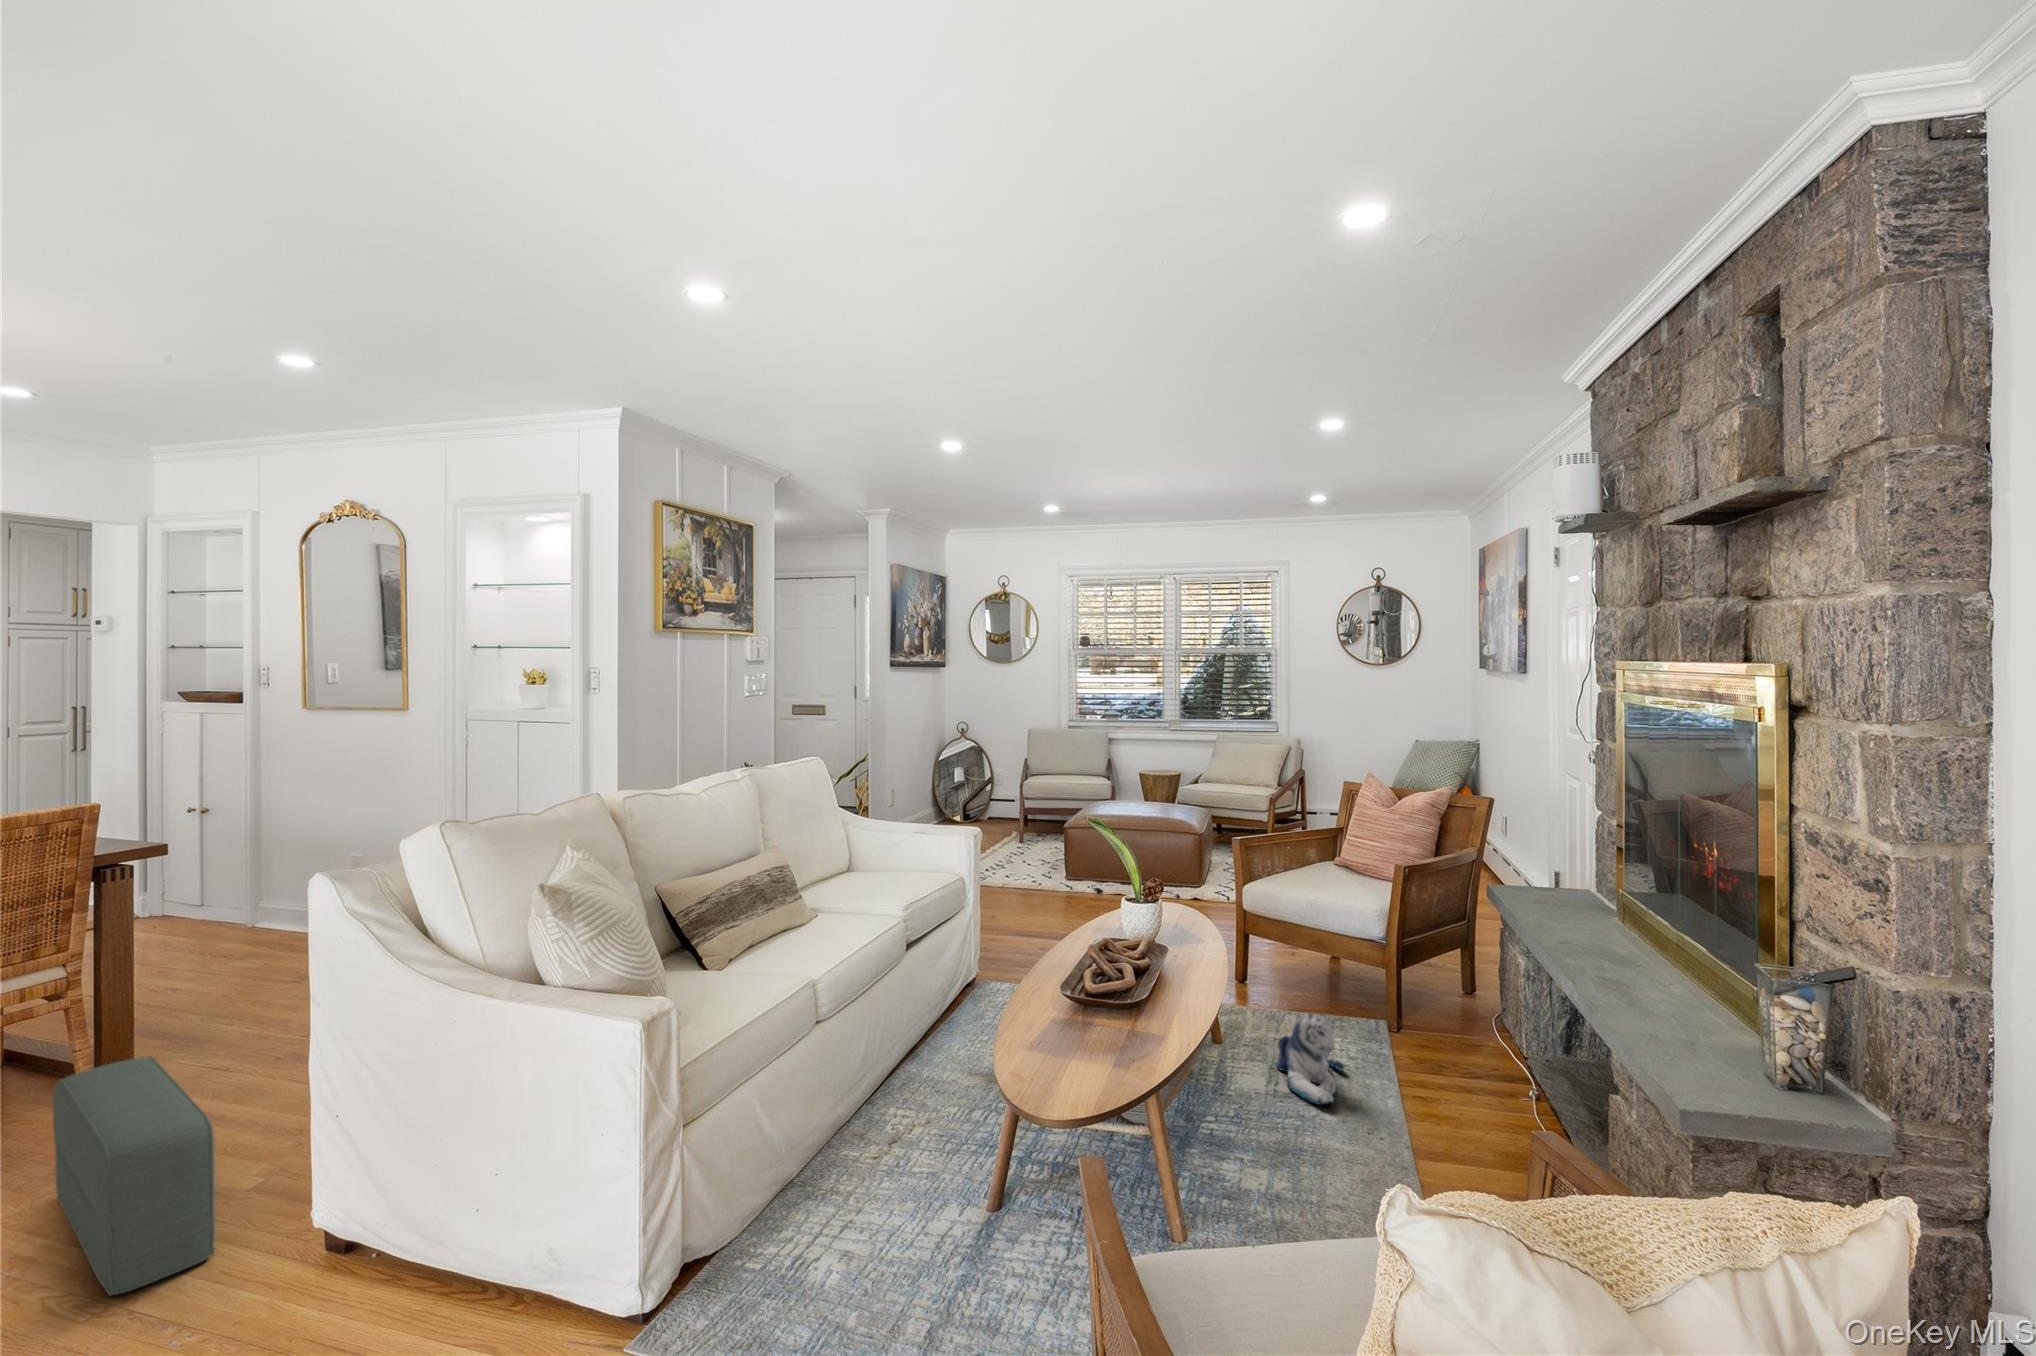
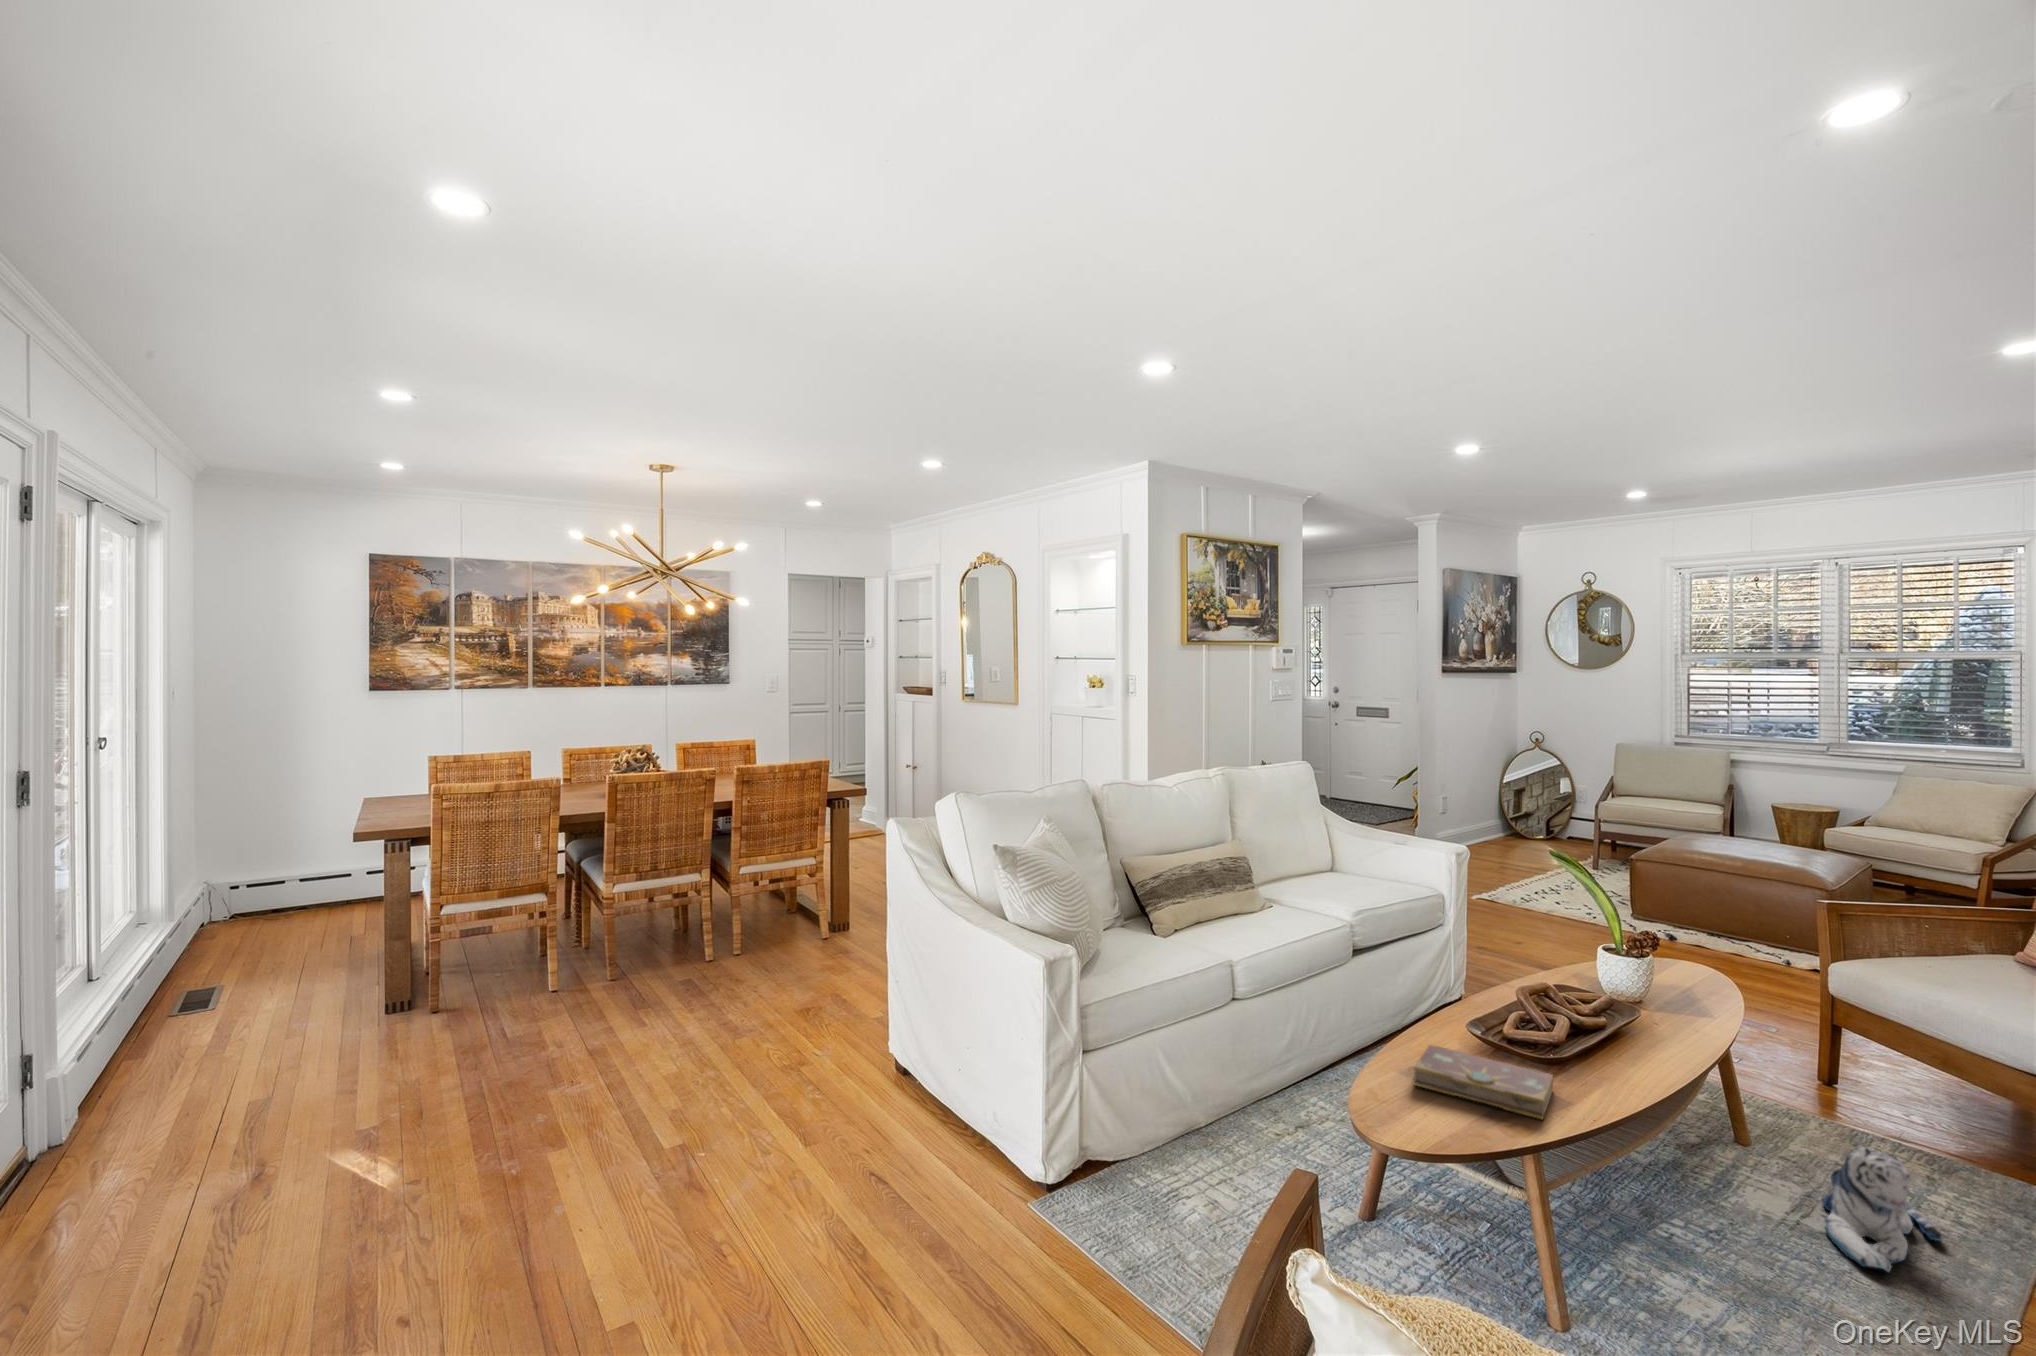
book: none [1041,1012,1157,1057] -> present [1413,1045,1553,1119]
pouf: present [53,1057,215,1296] -> none [799,924,855,1059]

